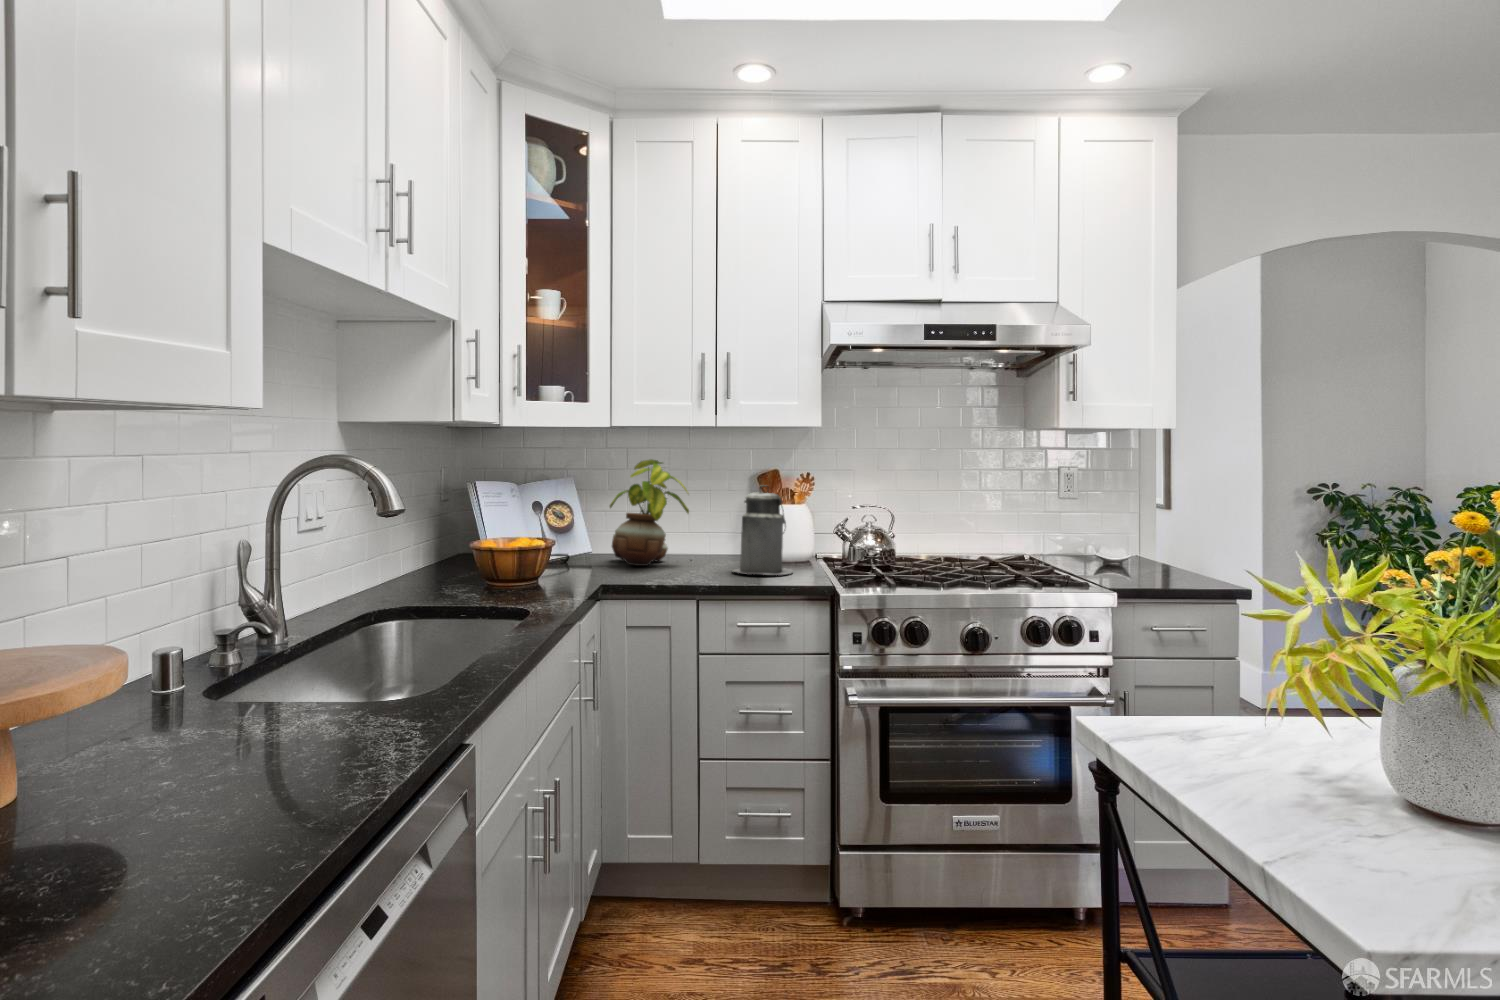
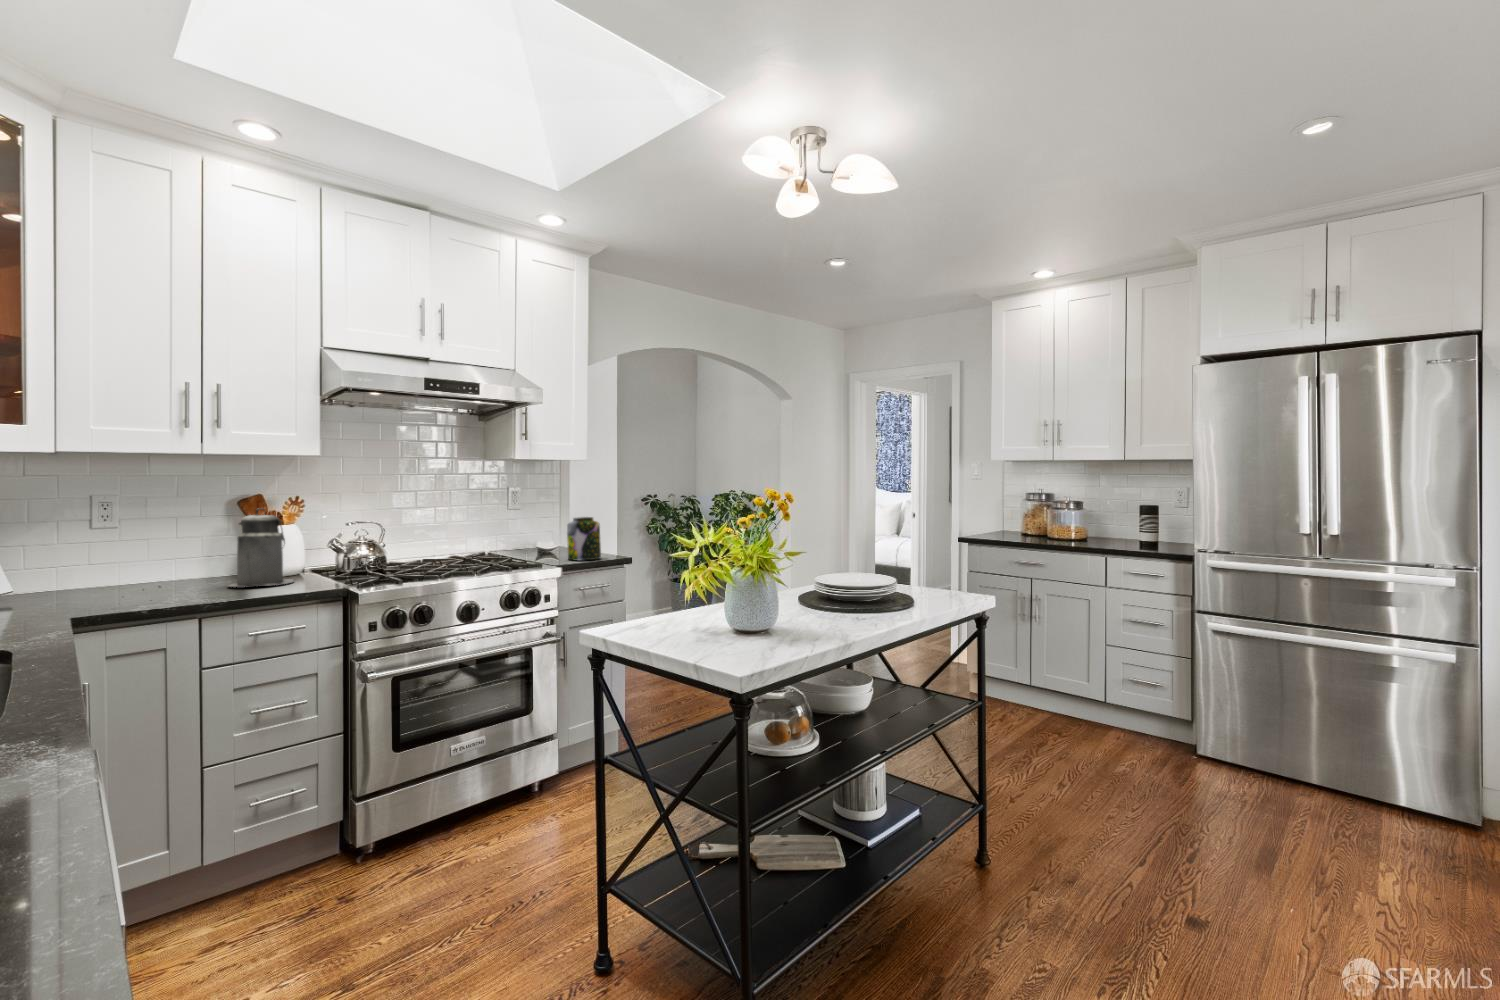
potted plant: present [610,459,689,566] -> none [62,488,173,593]
jar: none [1140,515,1195,584] -> present [567,517,601,560]

